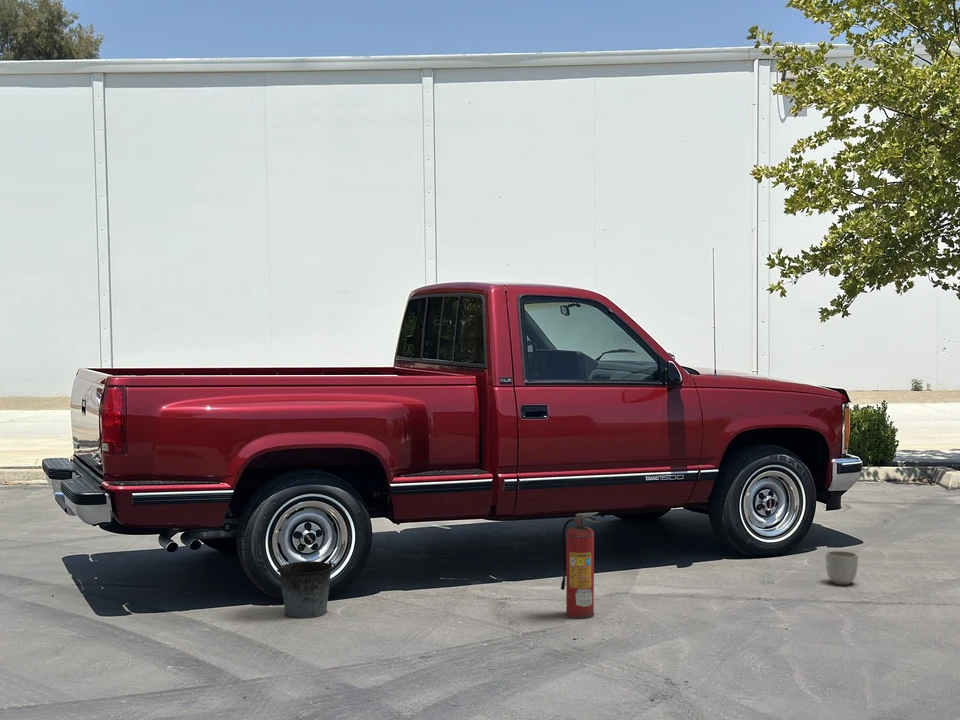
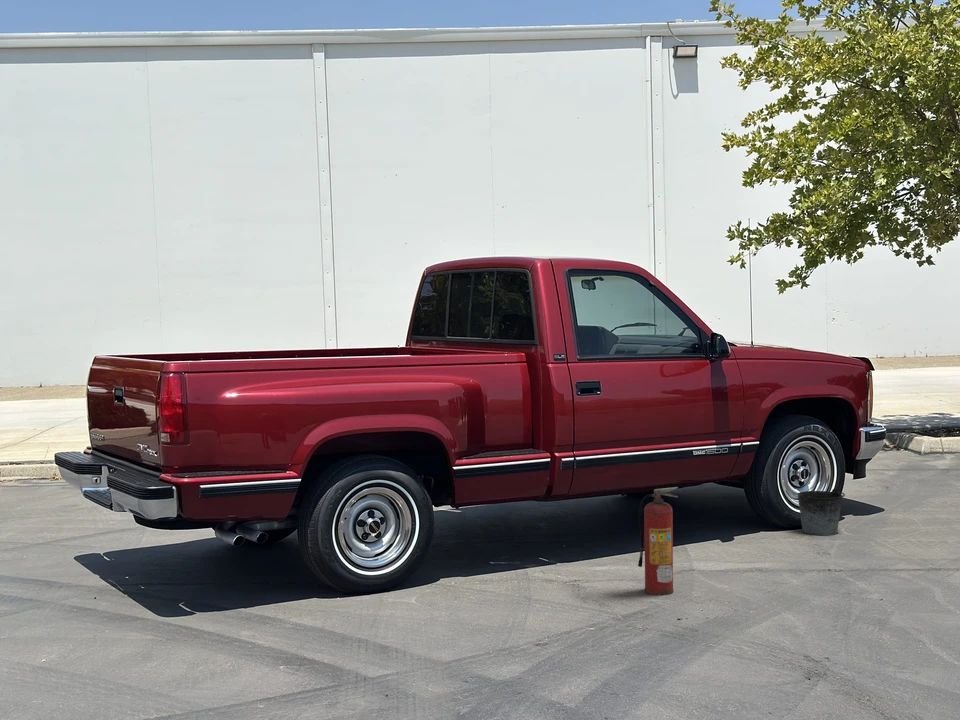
planter: present [826,551,858,585] -> none [872,516,904,550]
bucket: present [277,561,336,618] -> present [797,489,845,535]

